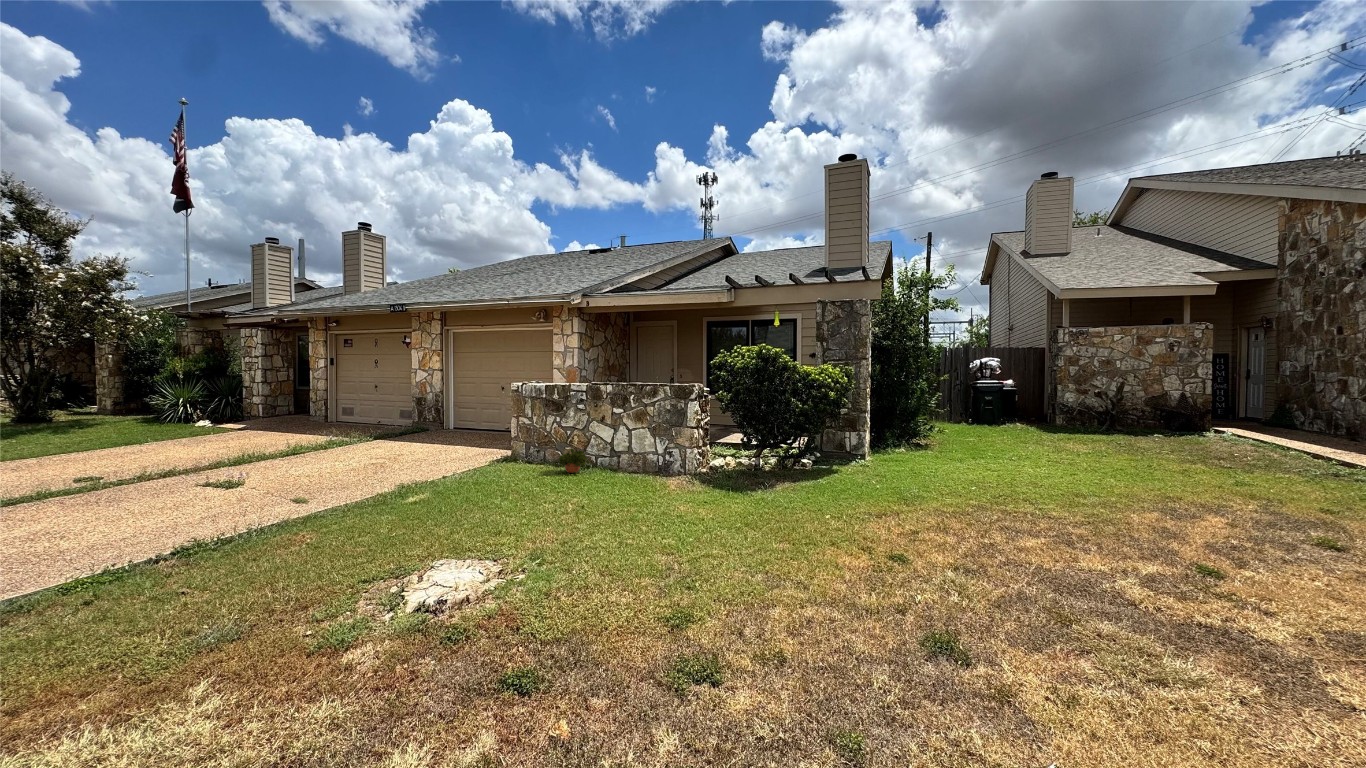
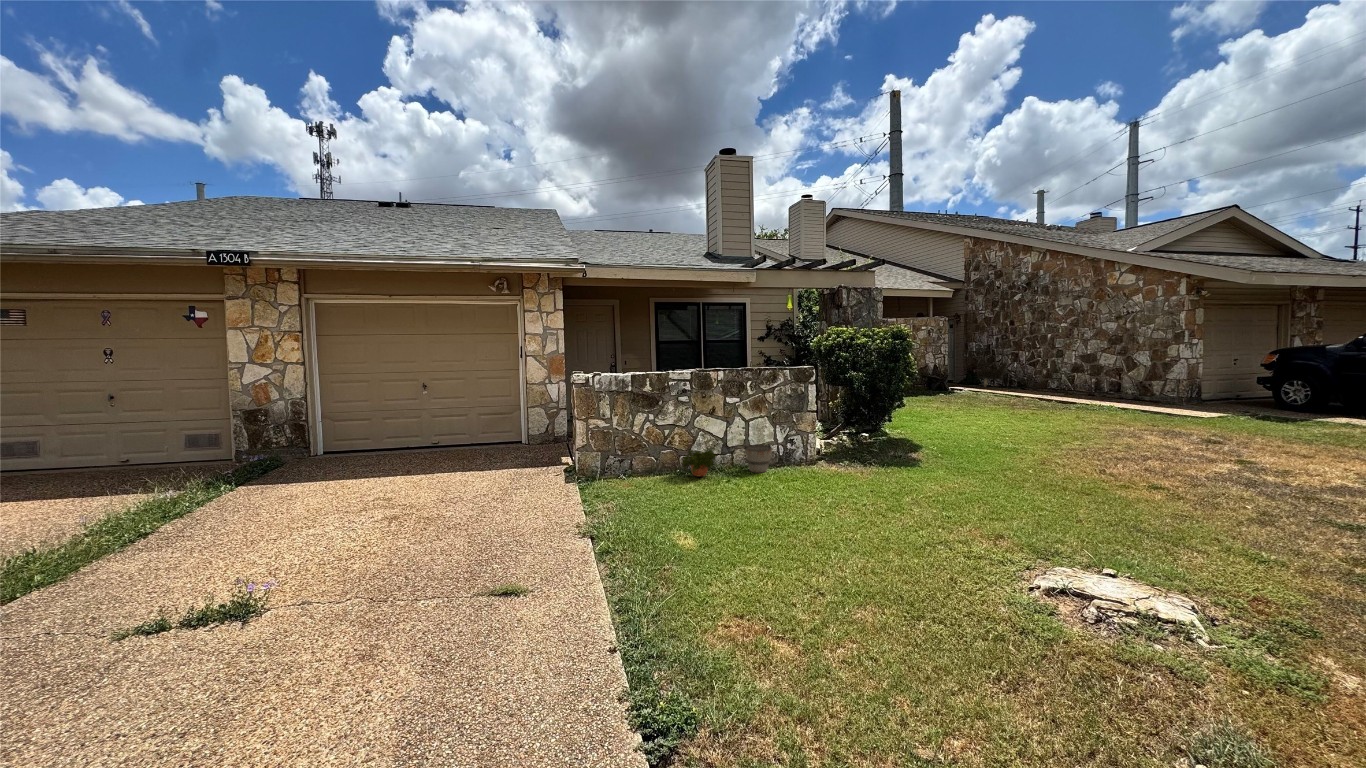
lounge chair: none [1255,394,1329,433] -> present [977,362,1008,386]
bucket: none [610,451,640,477] -> present [740,443,772,473]

